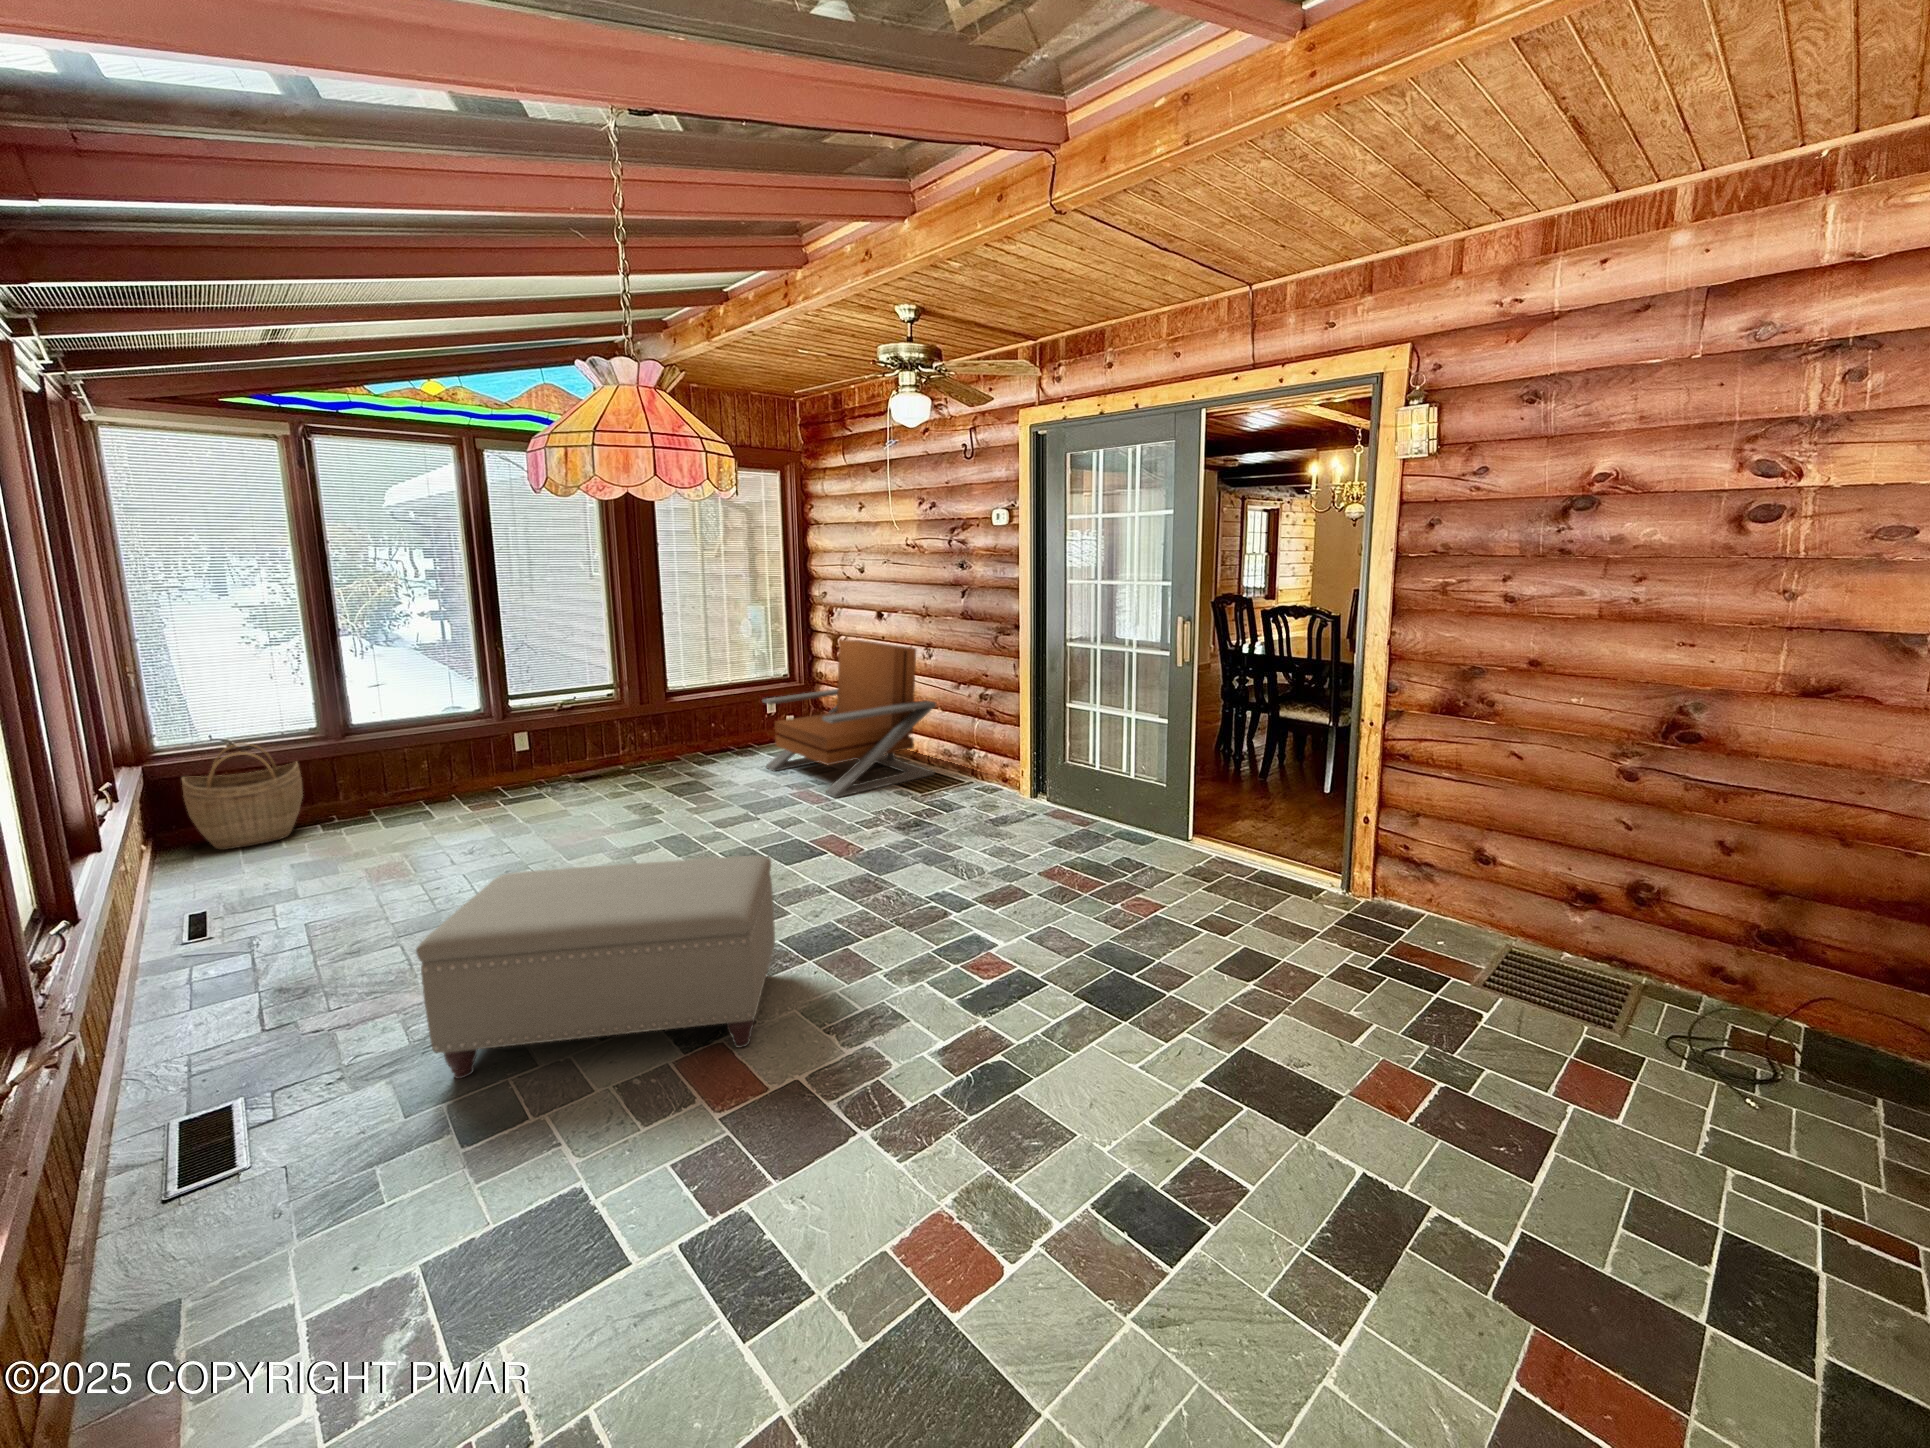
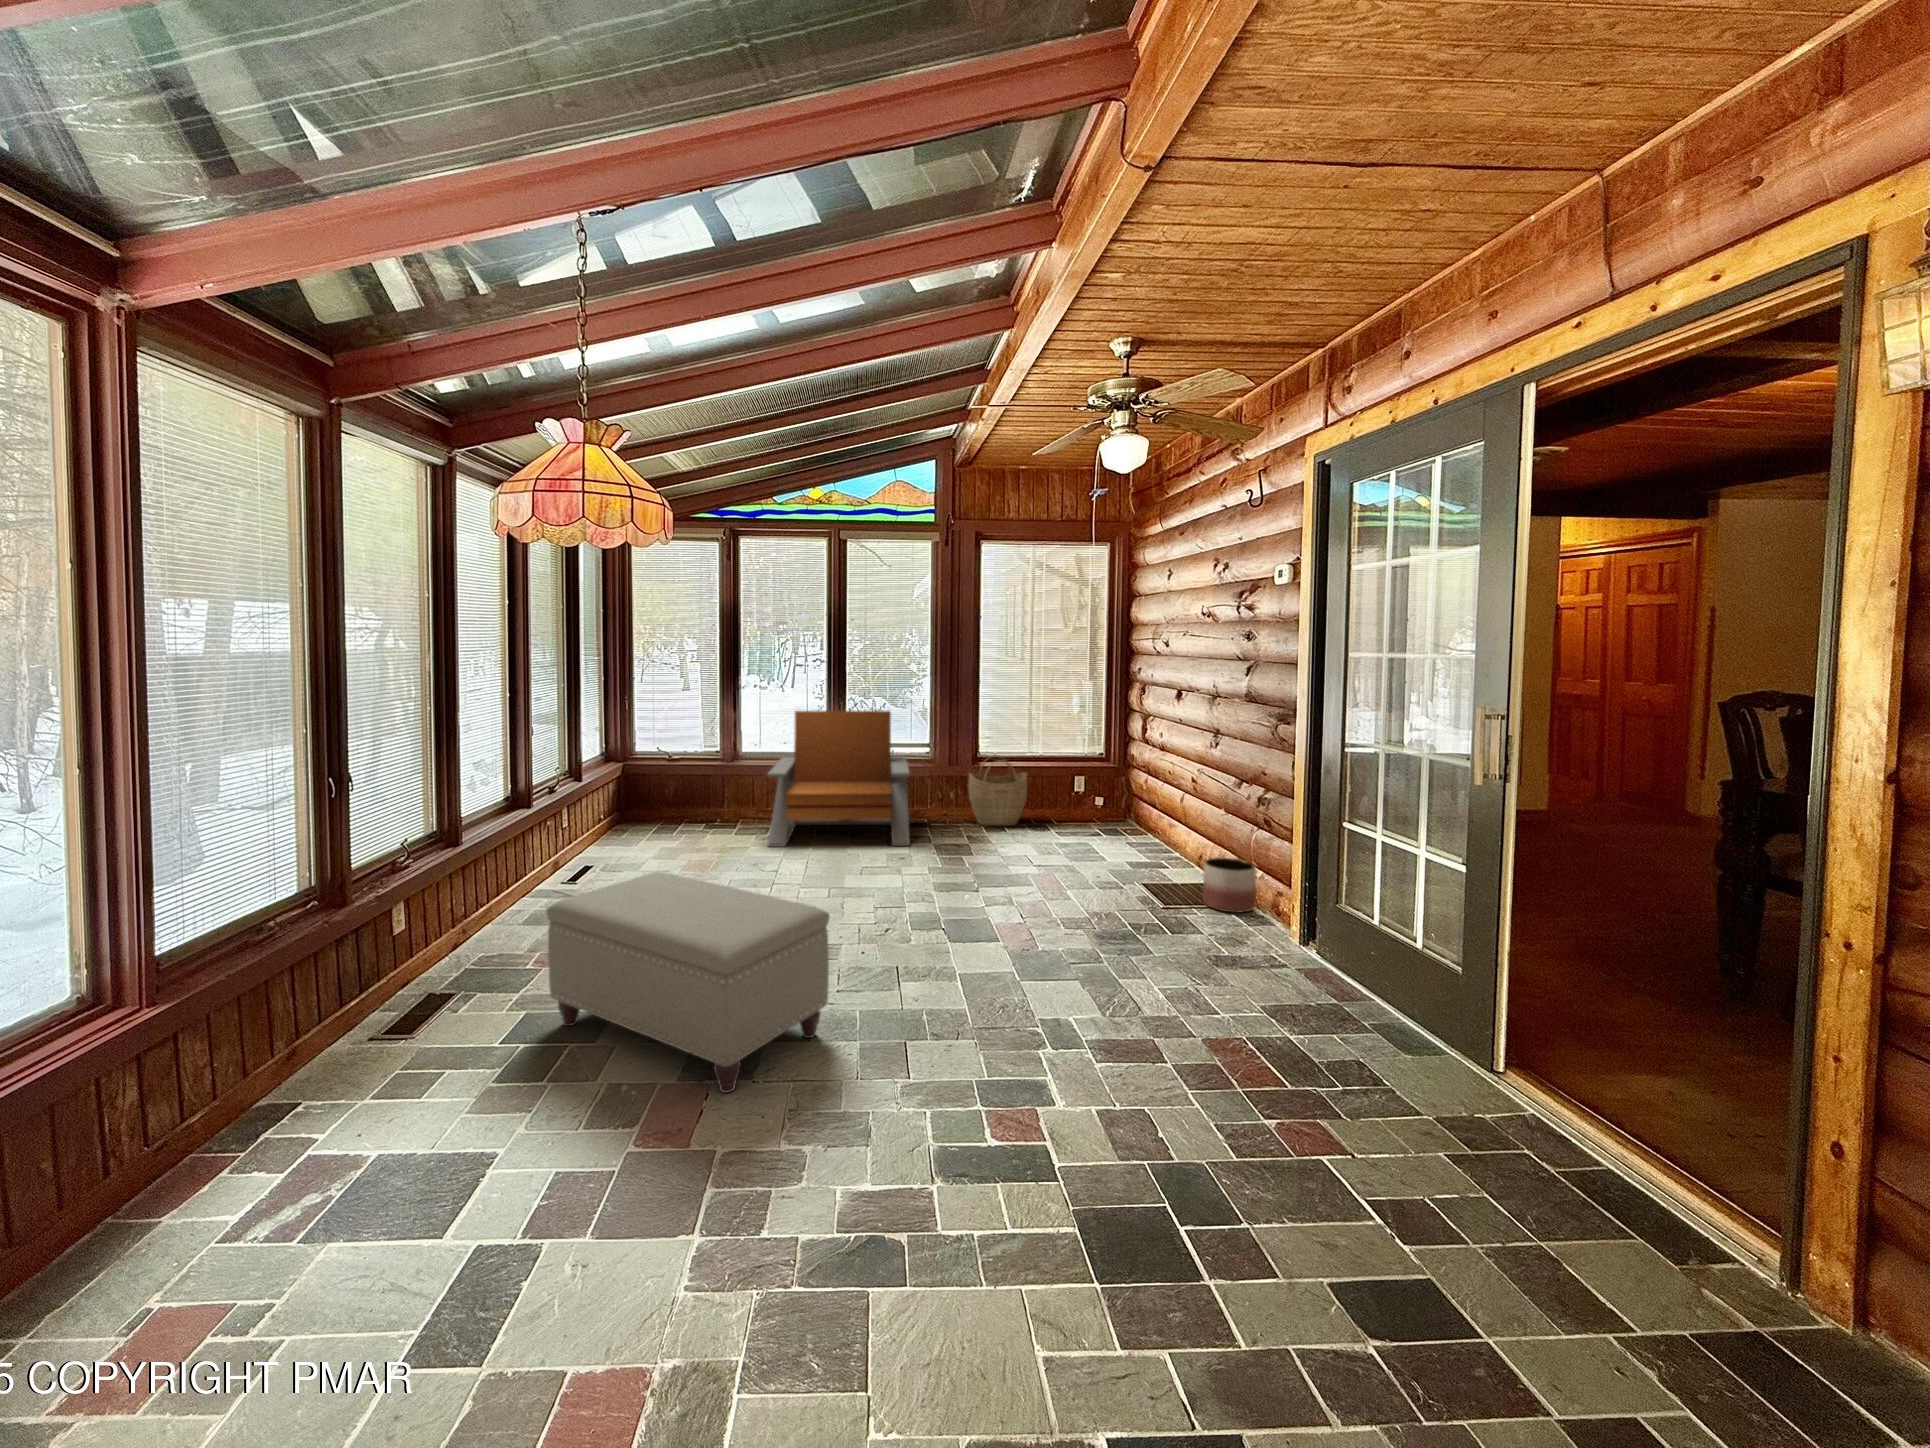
lounge chair: present [763,640,936,798] -> present [767,711,910,847]
woven basket: present [182,743,303,850] -> present [968,755,1027,826]
planter: none [948,747,987,789] -> present [1203,858,1256,913]

